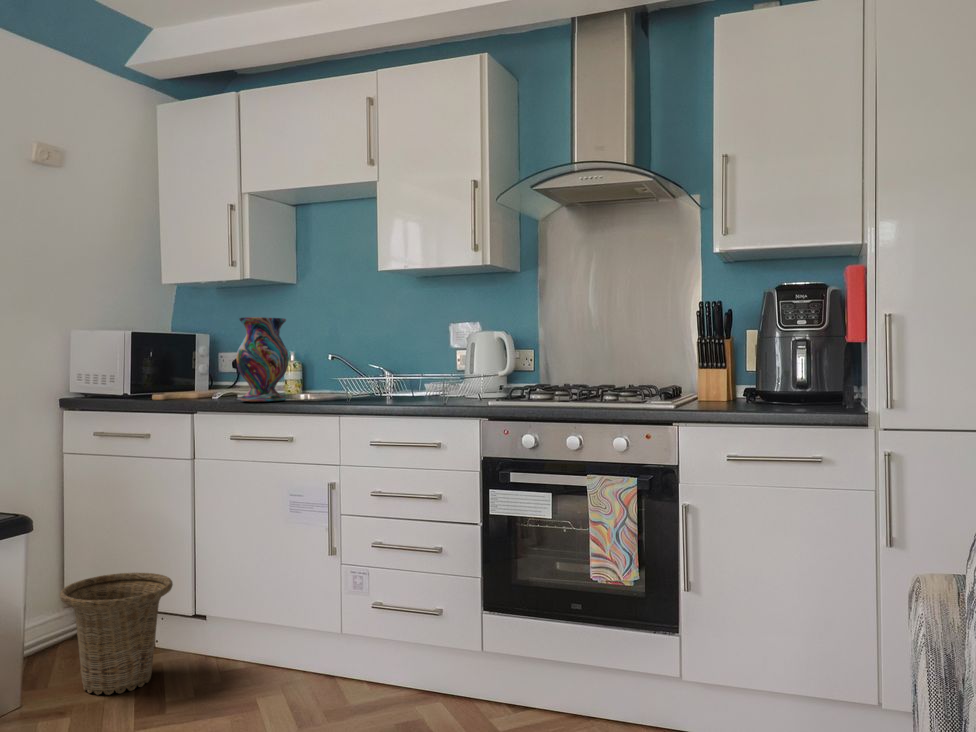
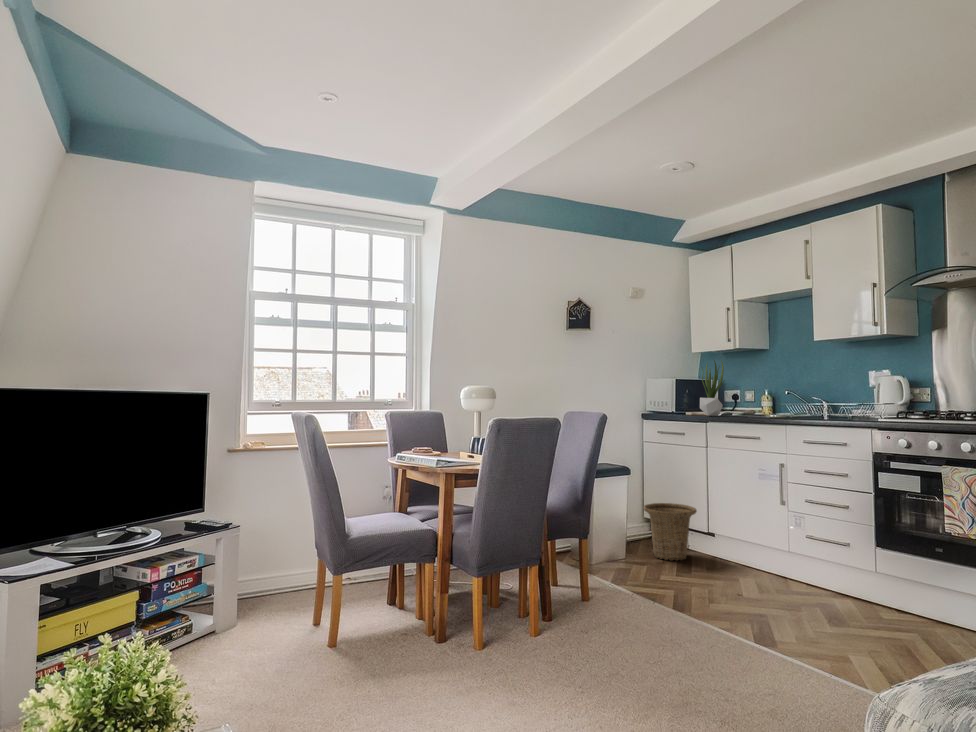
potted plant: none [179,293,227,399] -> present [700,360,724,416]
vase: present [236,317,289,402] -> none [729,372,758,417]

